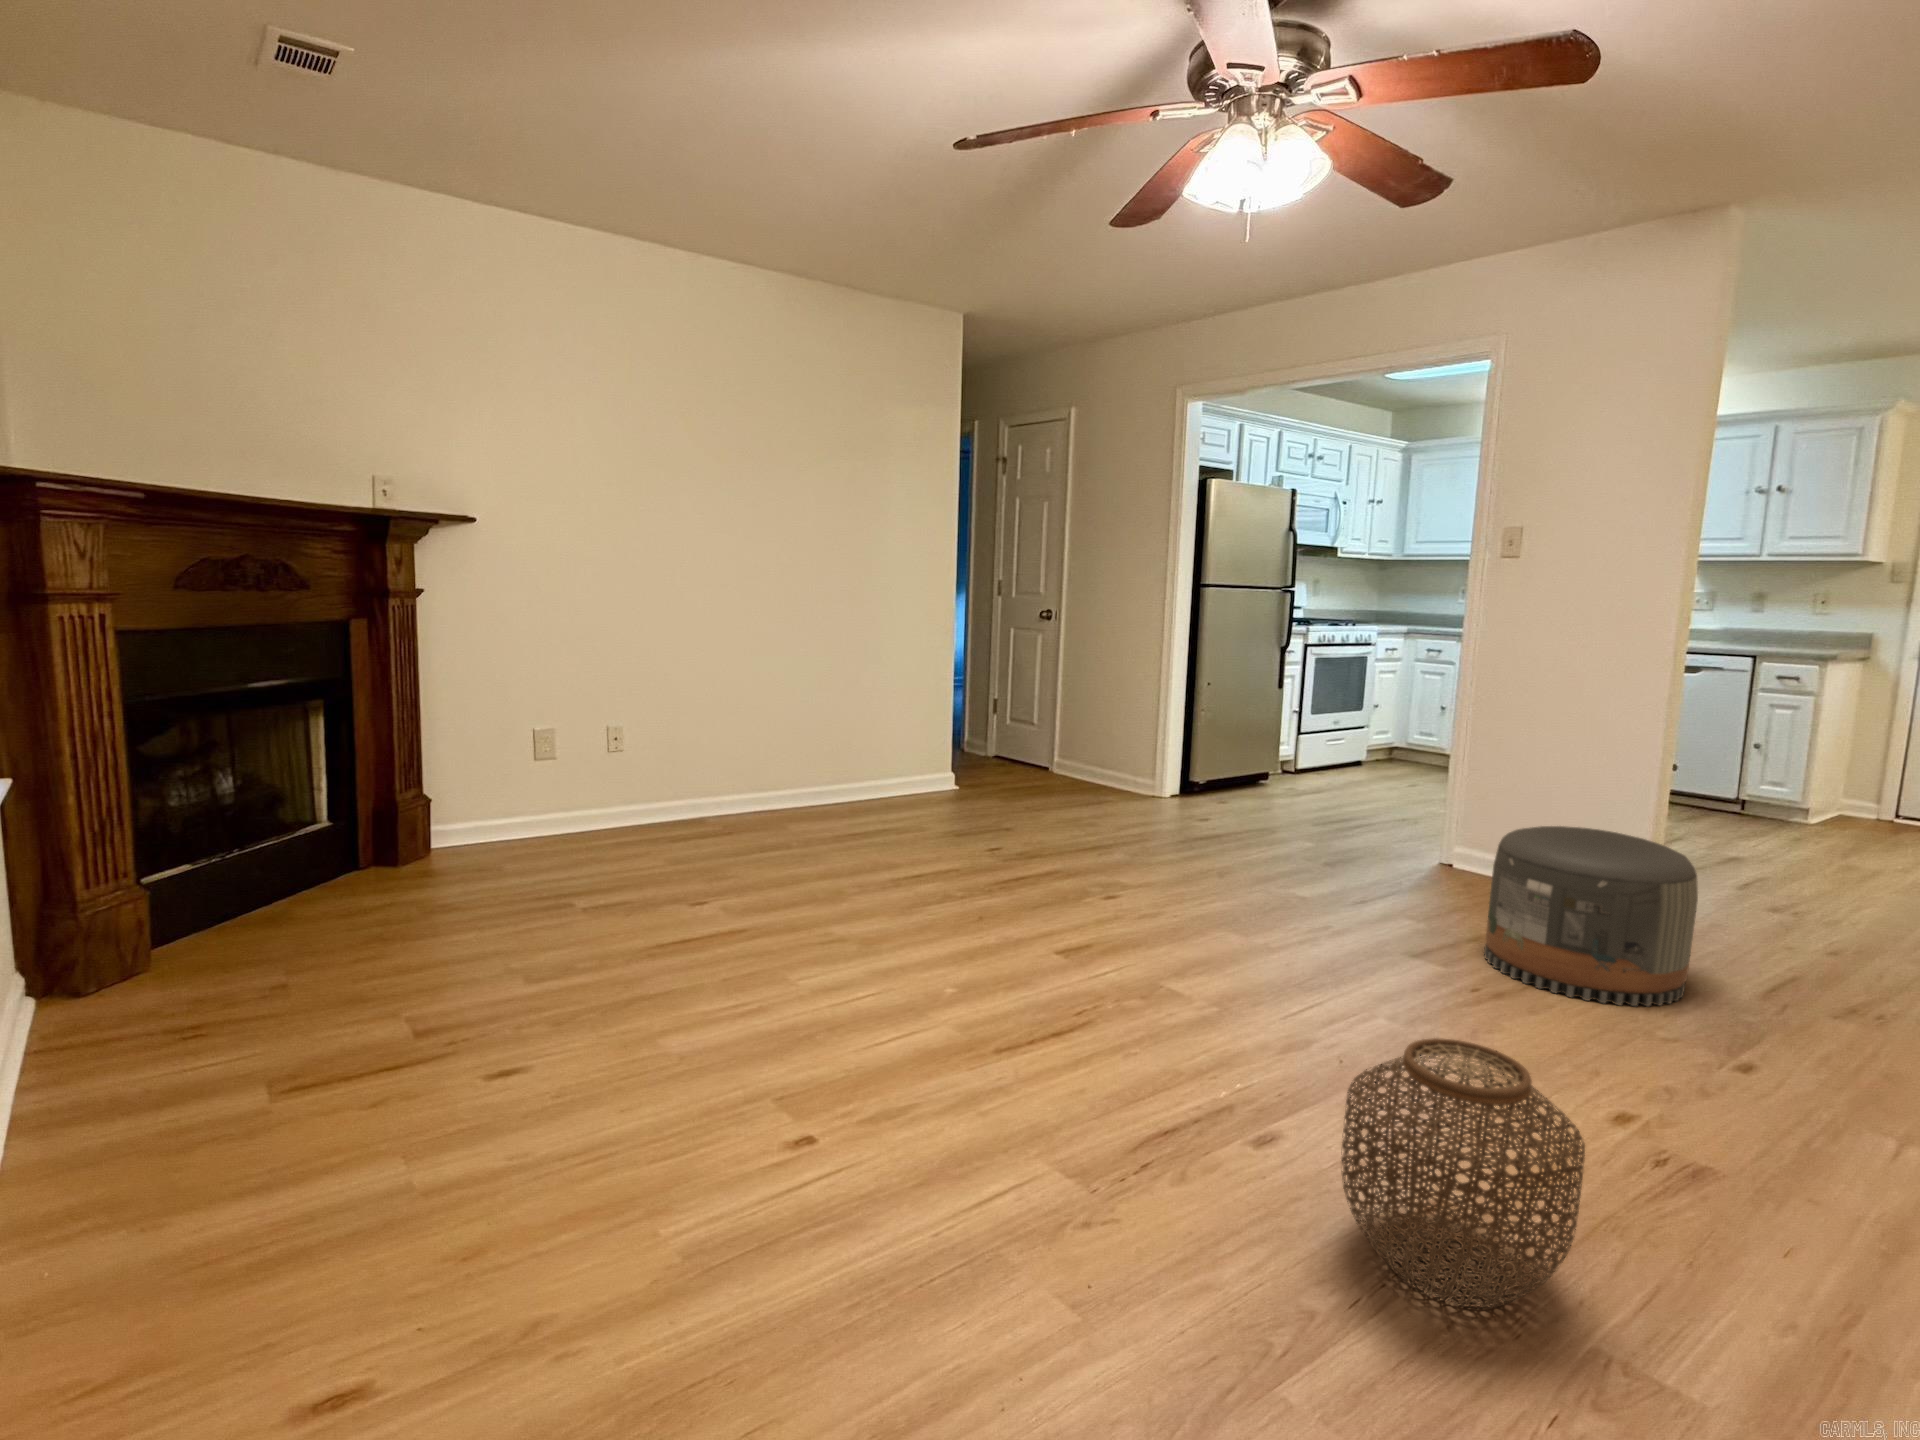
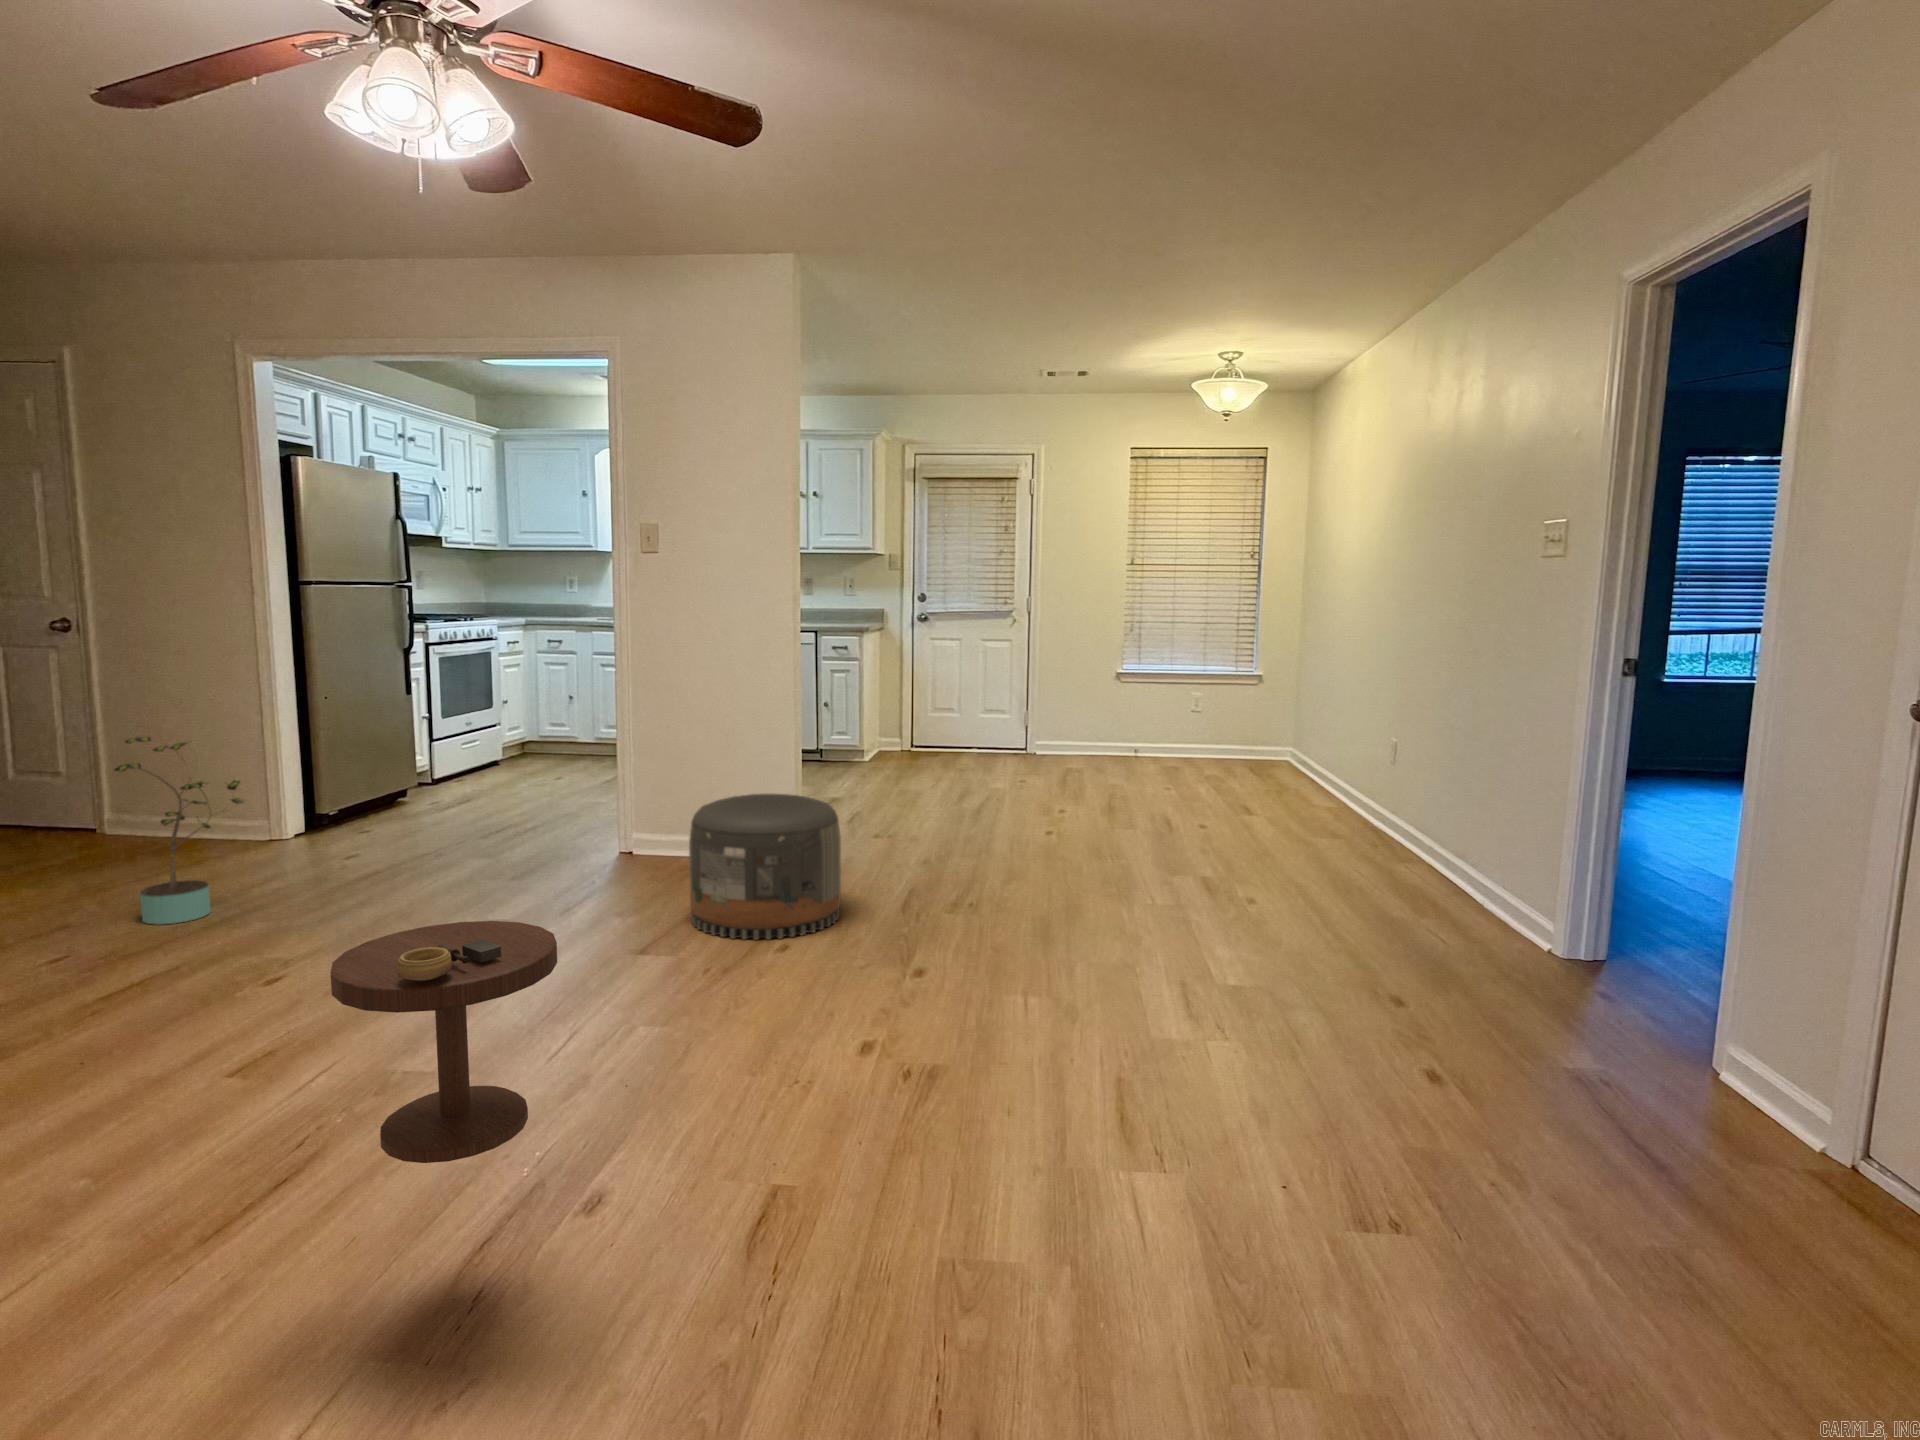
potted plant: none [1037,696,1120,843] -> present [115,737,243,925]
side table: none [1021,871,1216,1217] -> present [331,921,557,1300]
woven basket: present [1341,1038,1585,1308] -> none [683,990,865,1209]

